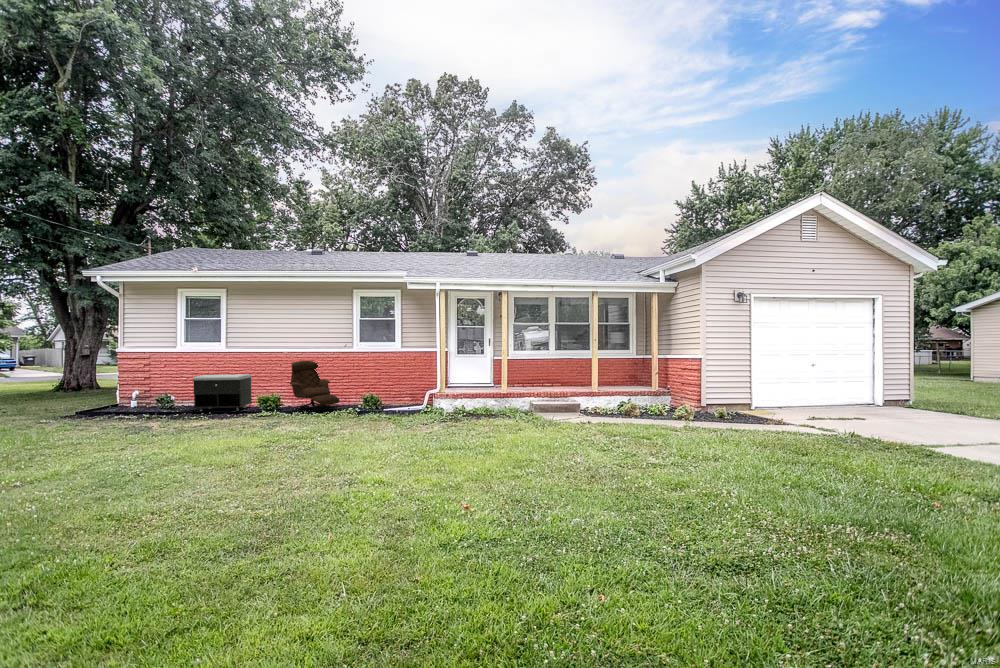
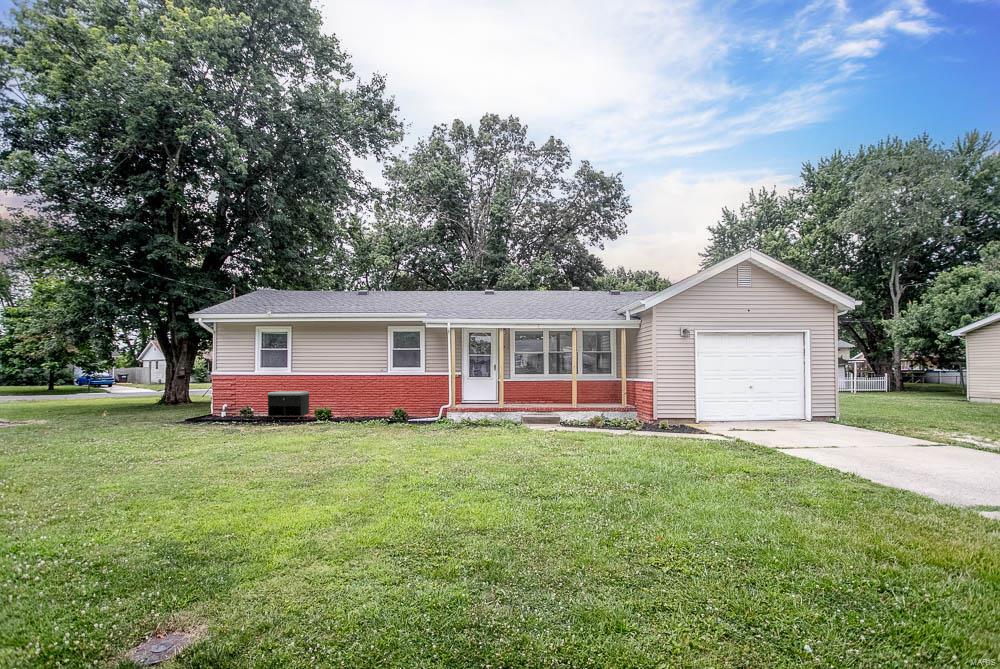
lounge chair: present [290,361,339,412] -> none [337,381,374,421]

